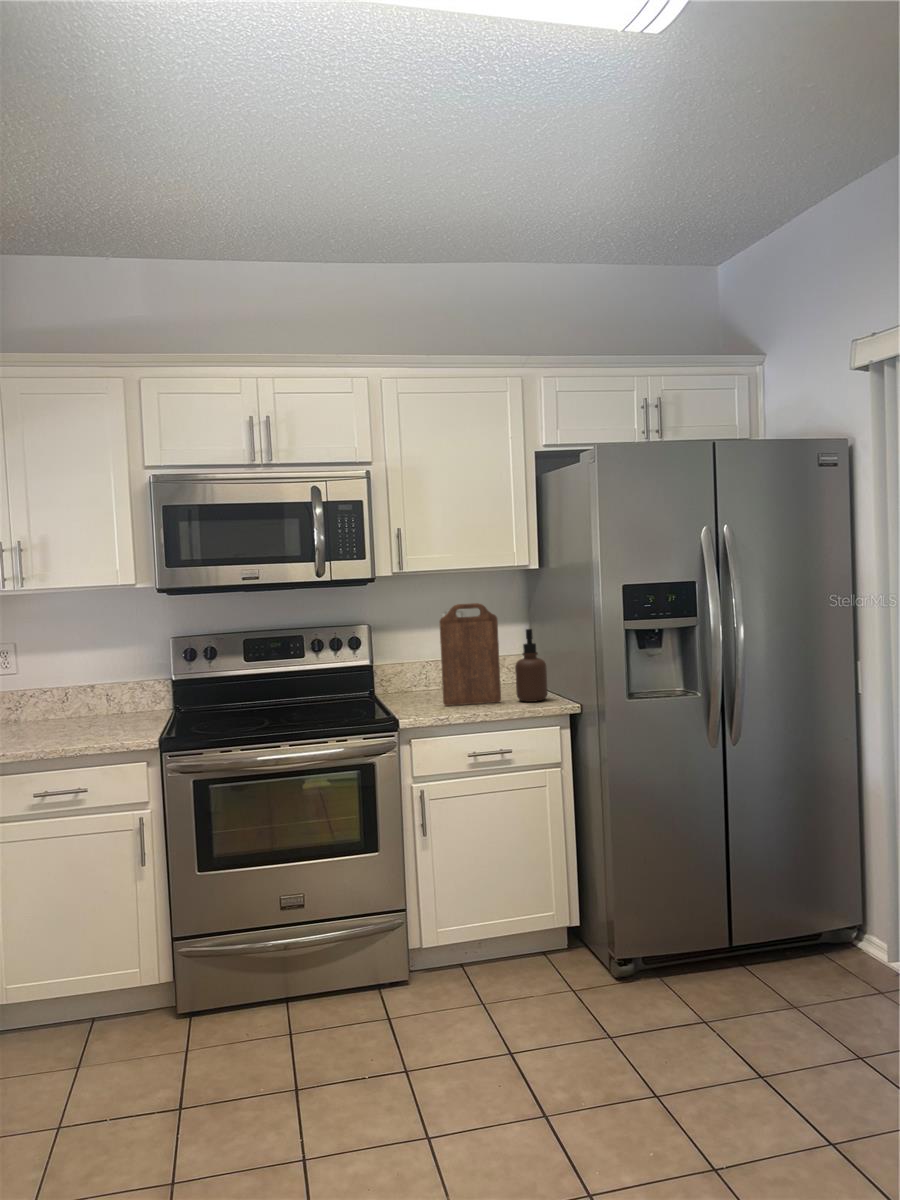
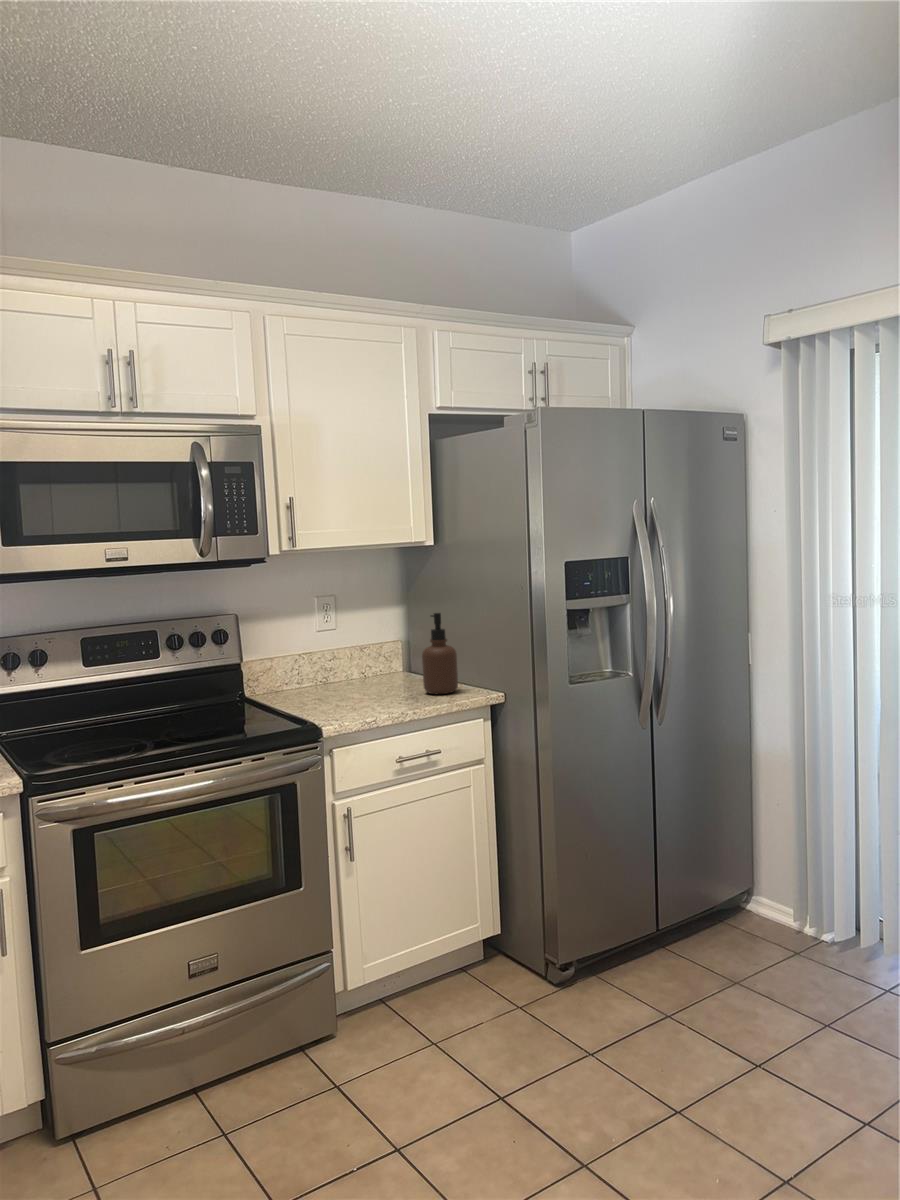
cutting board: present [440,603,501,706] -> none [342,585,409,706]

